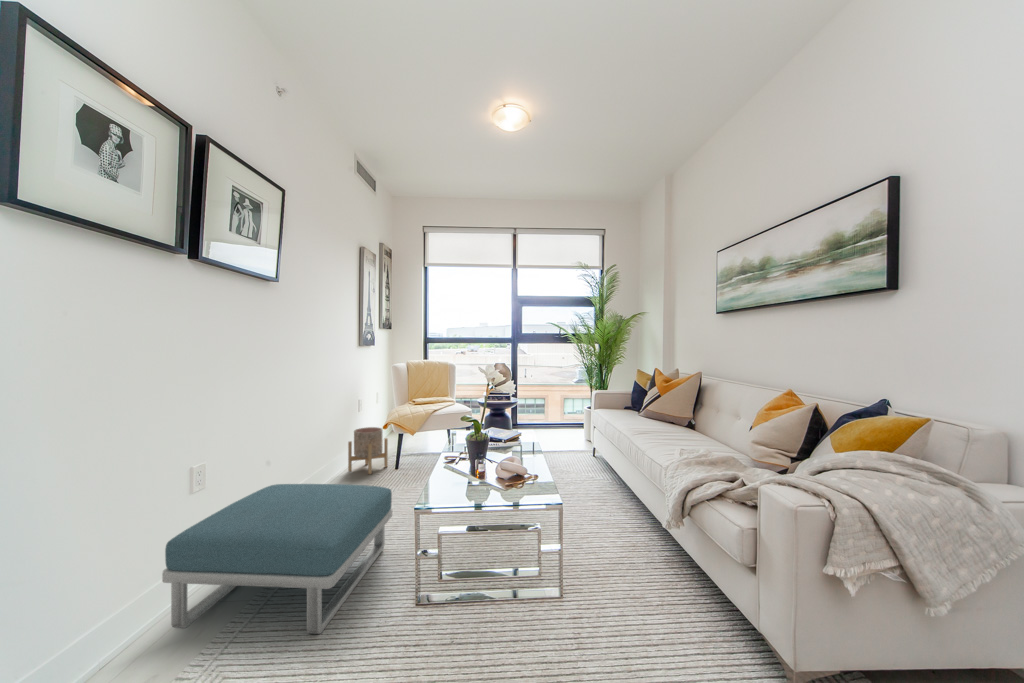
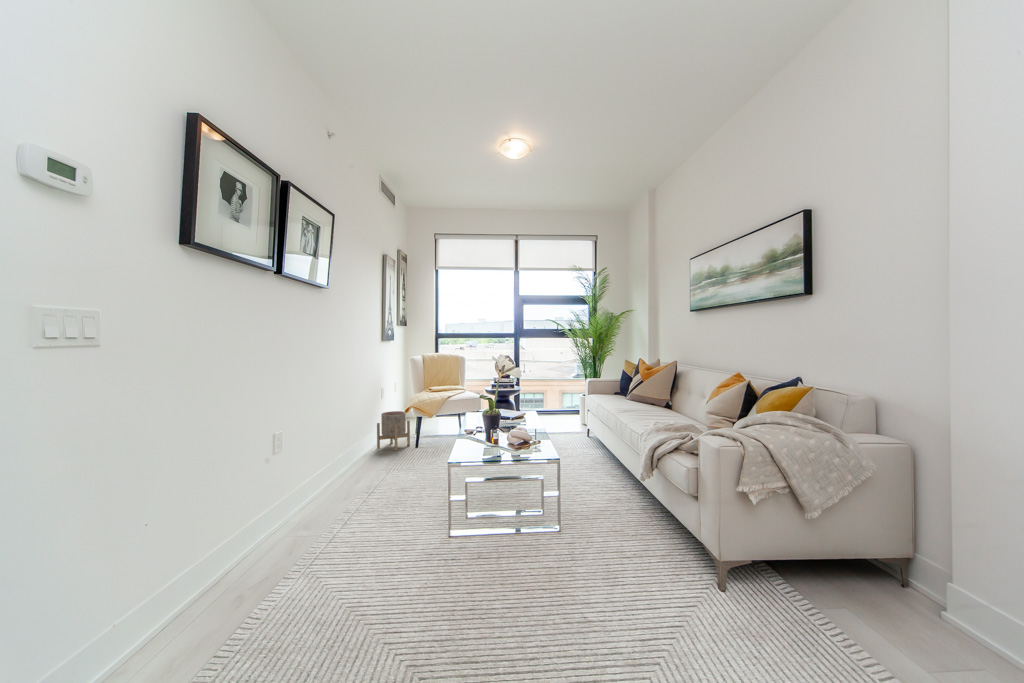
footstool: present [162,484,392,634] -> none [268,450,427,549]

